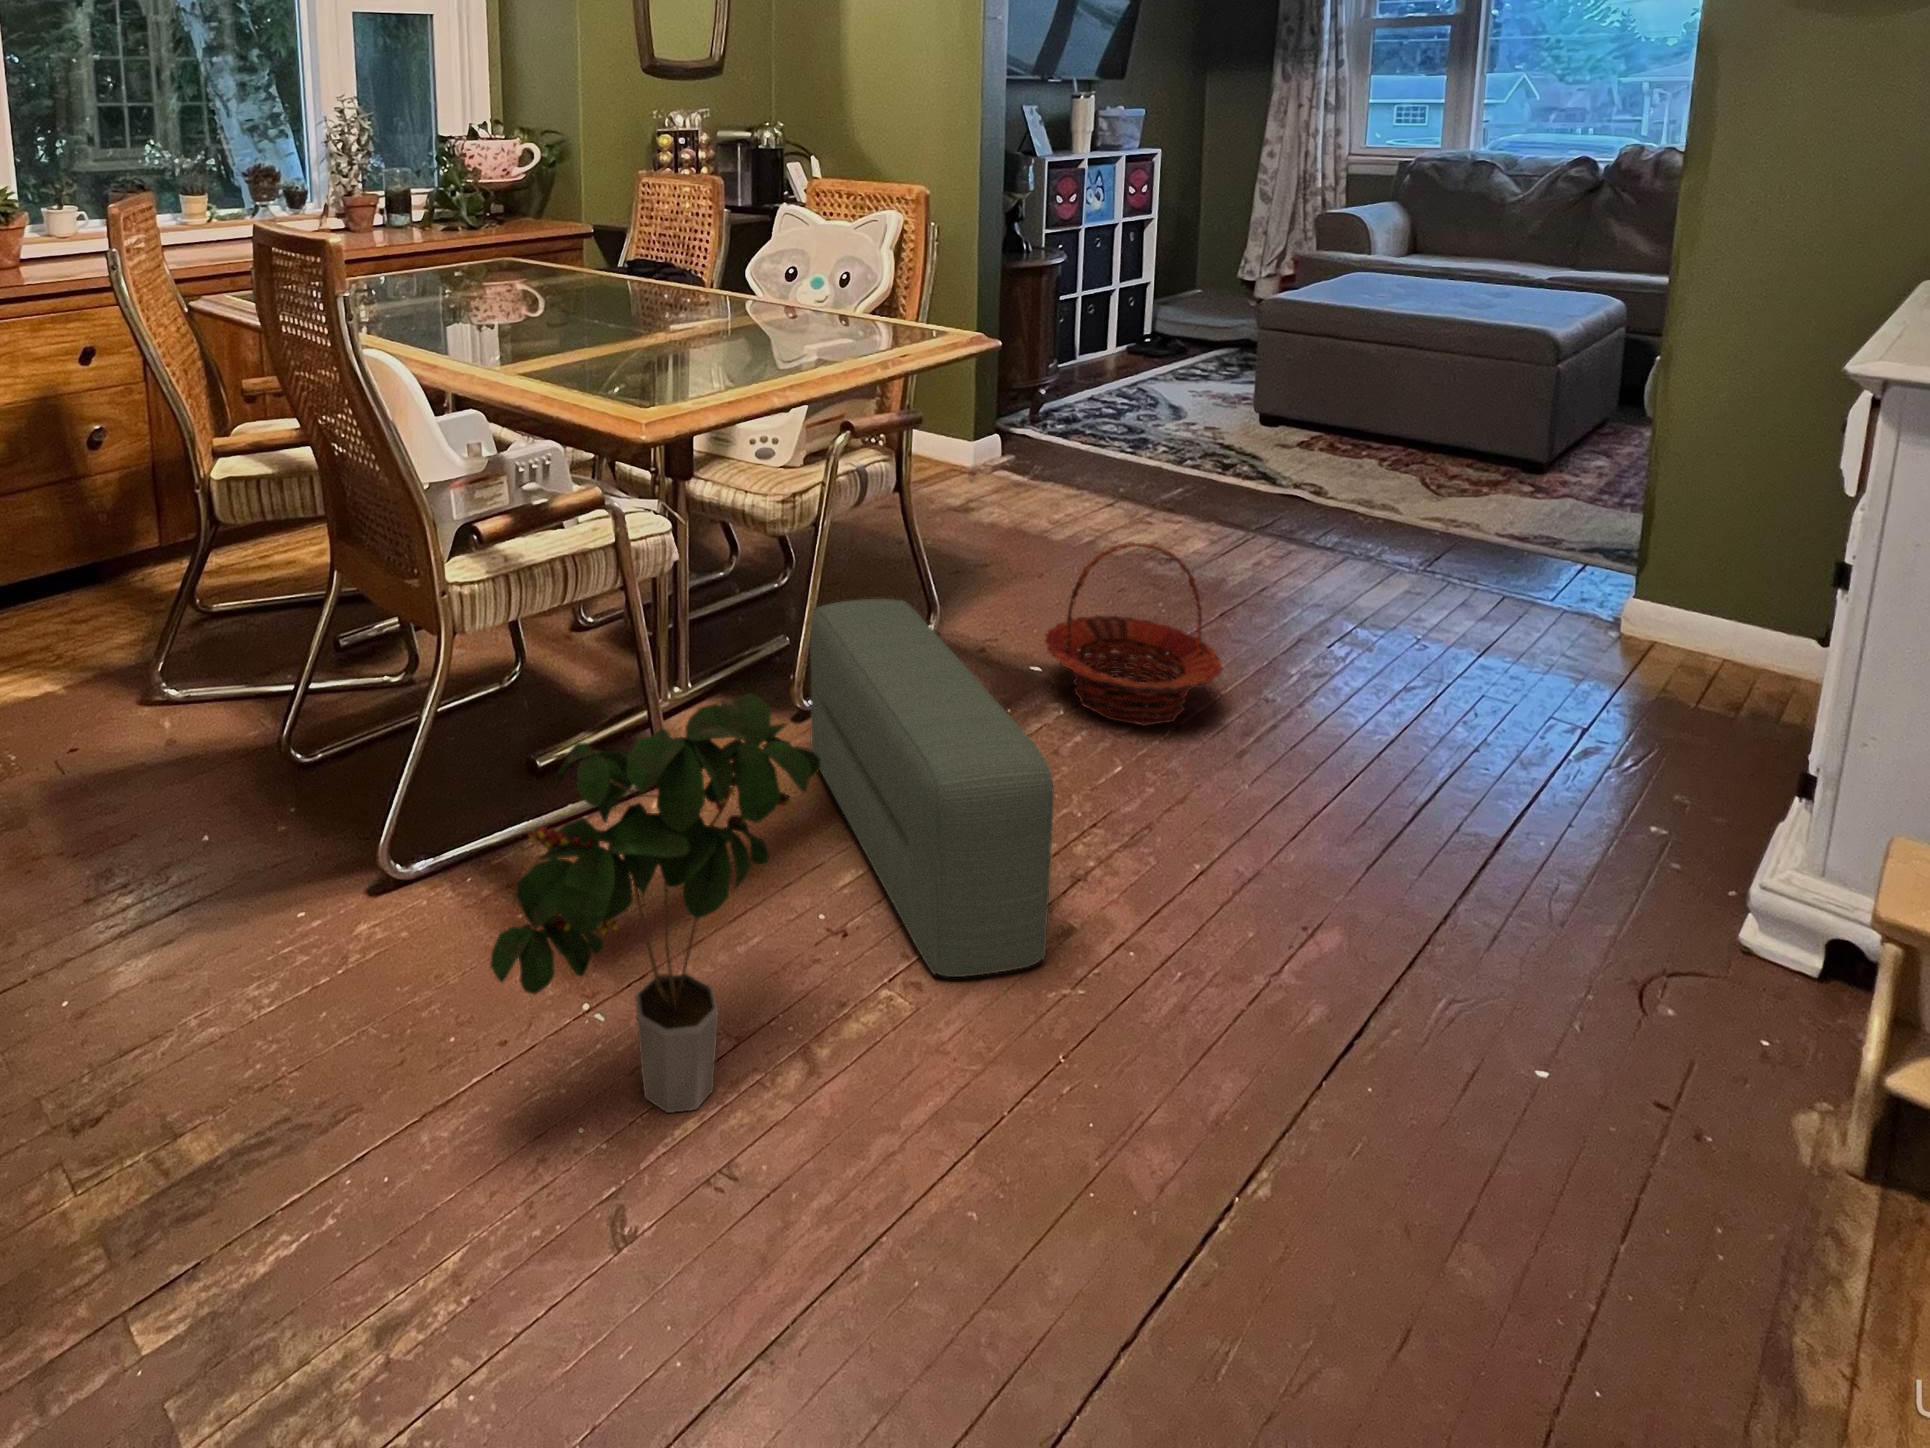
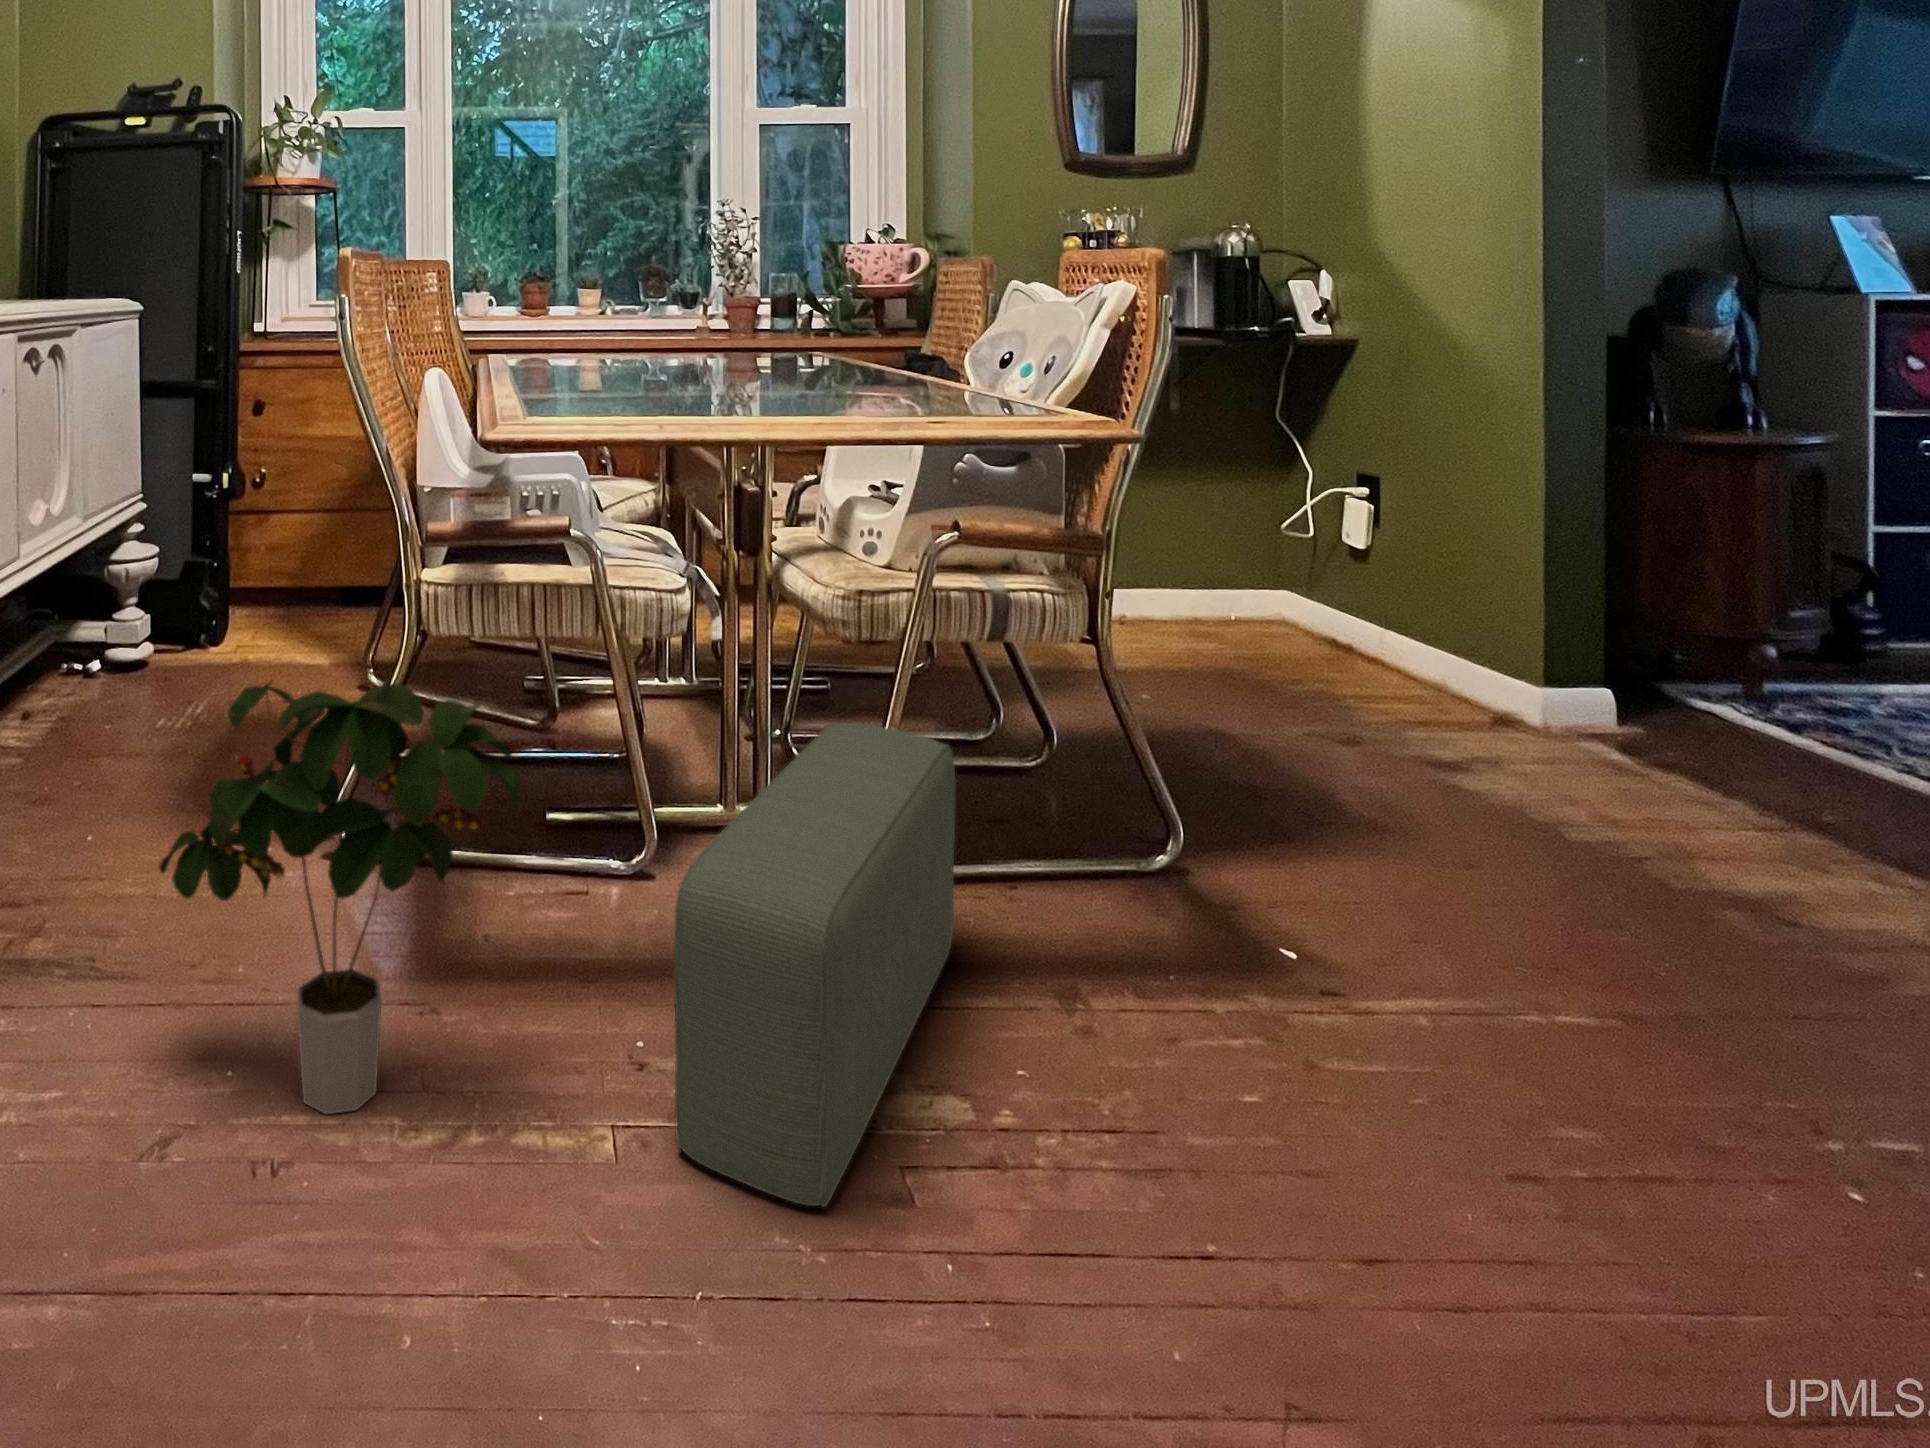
basket: present [1044,542,1223,726] -> none [1241,773,1573,1092]

